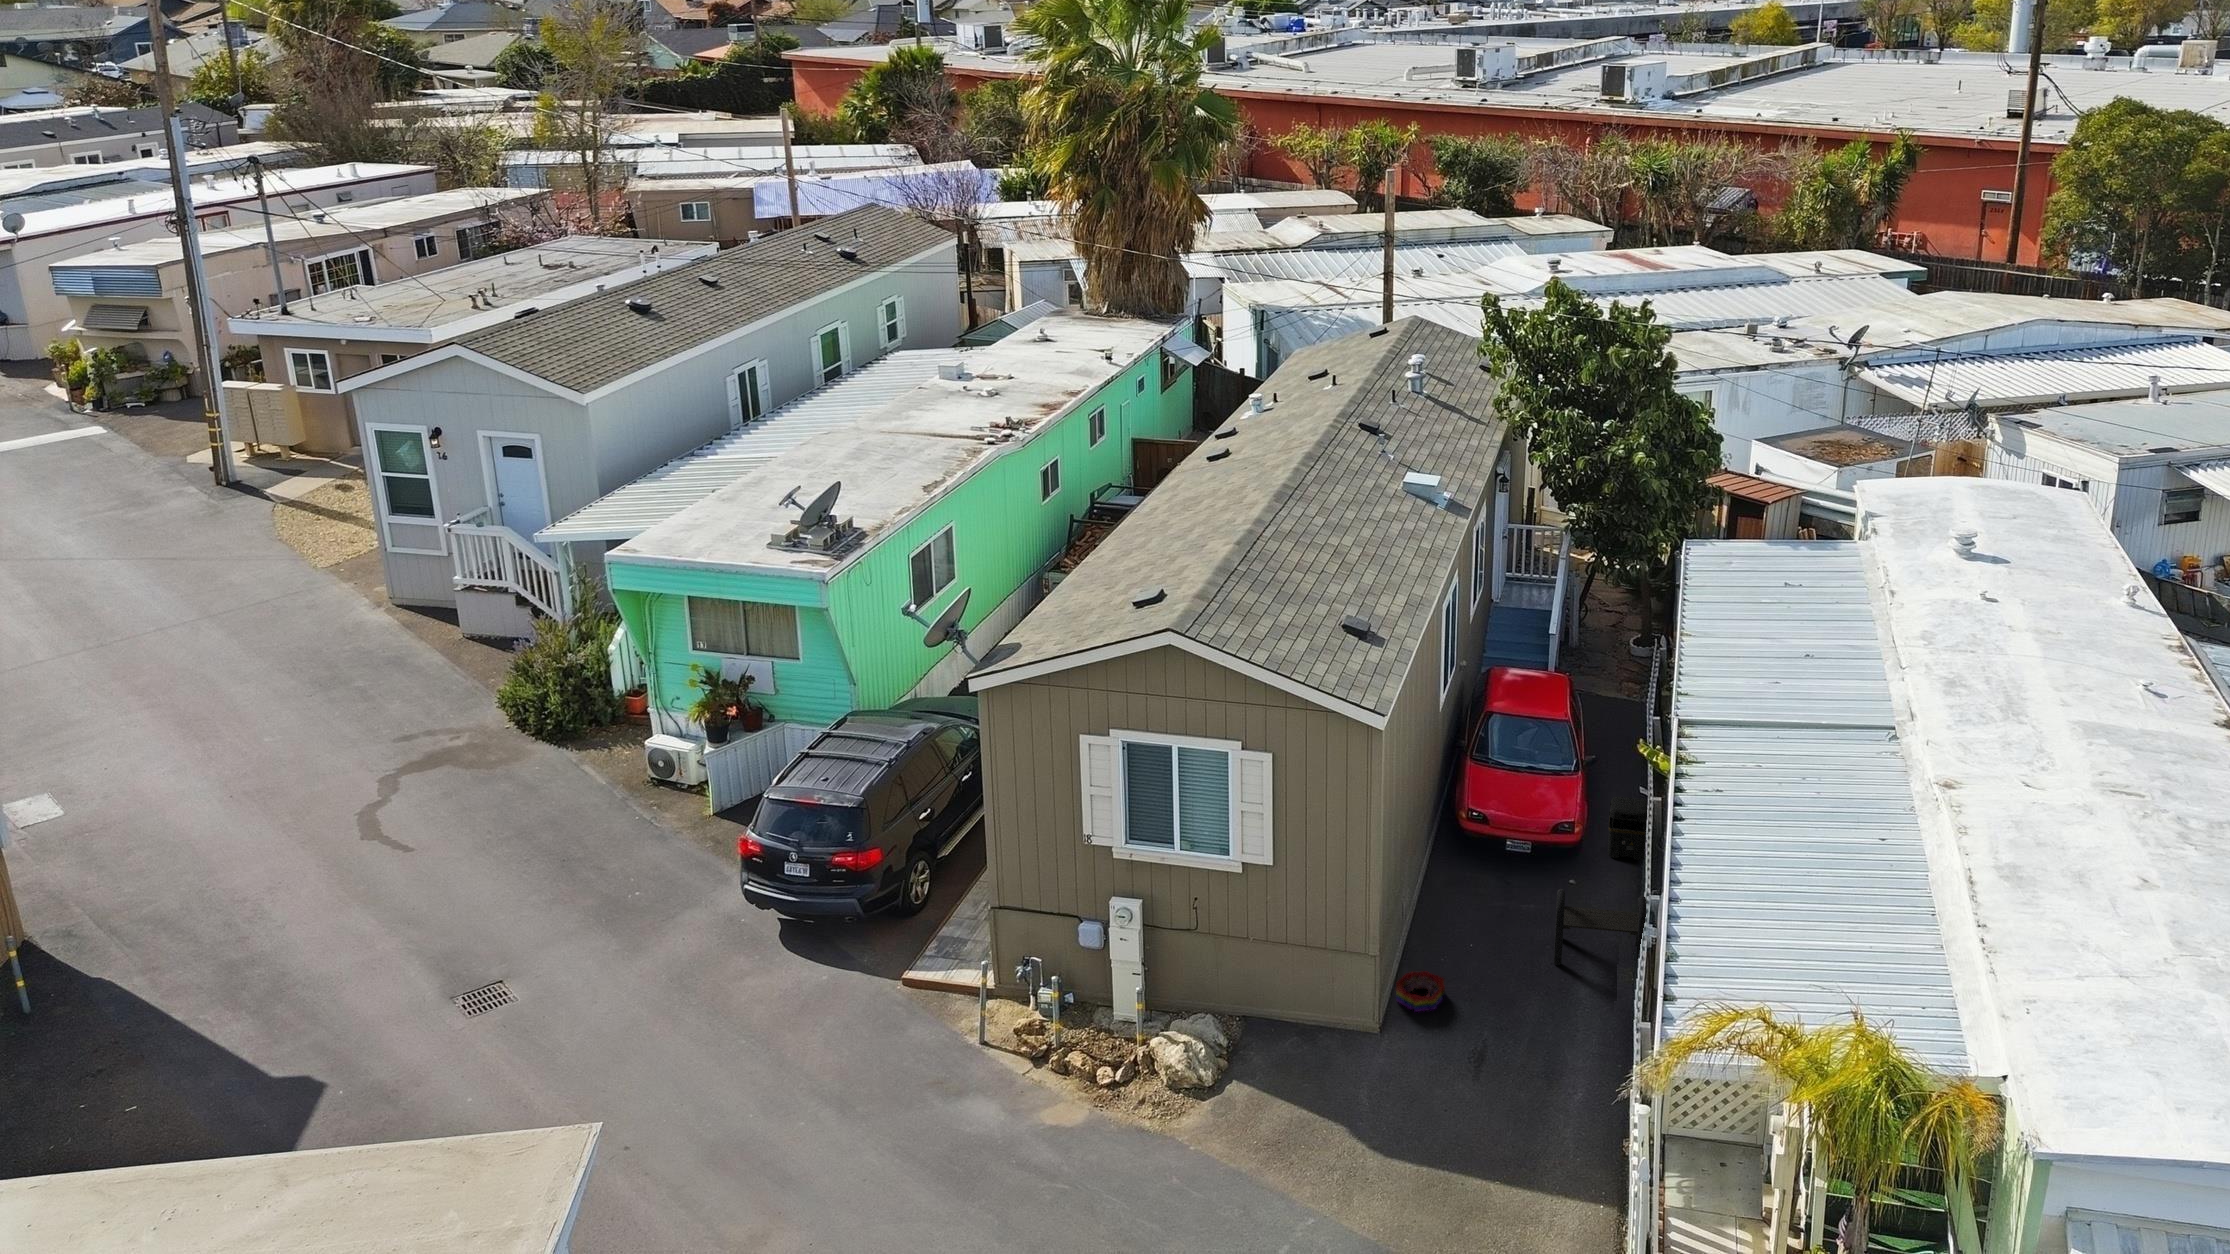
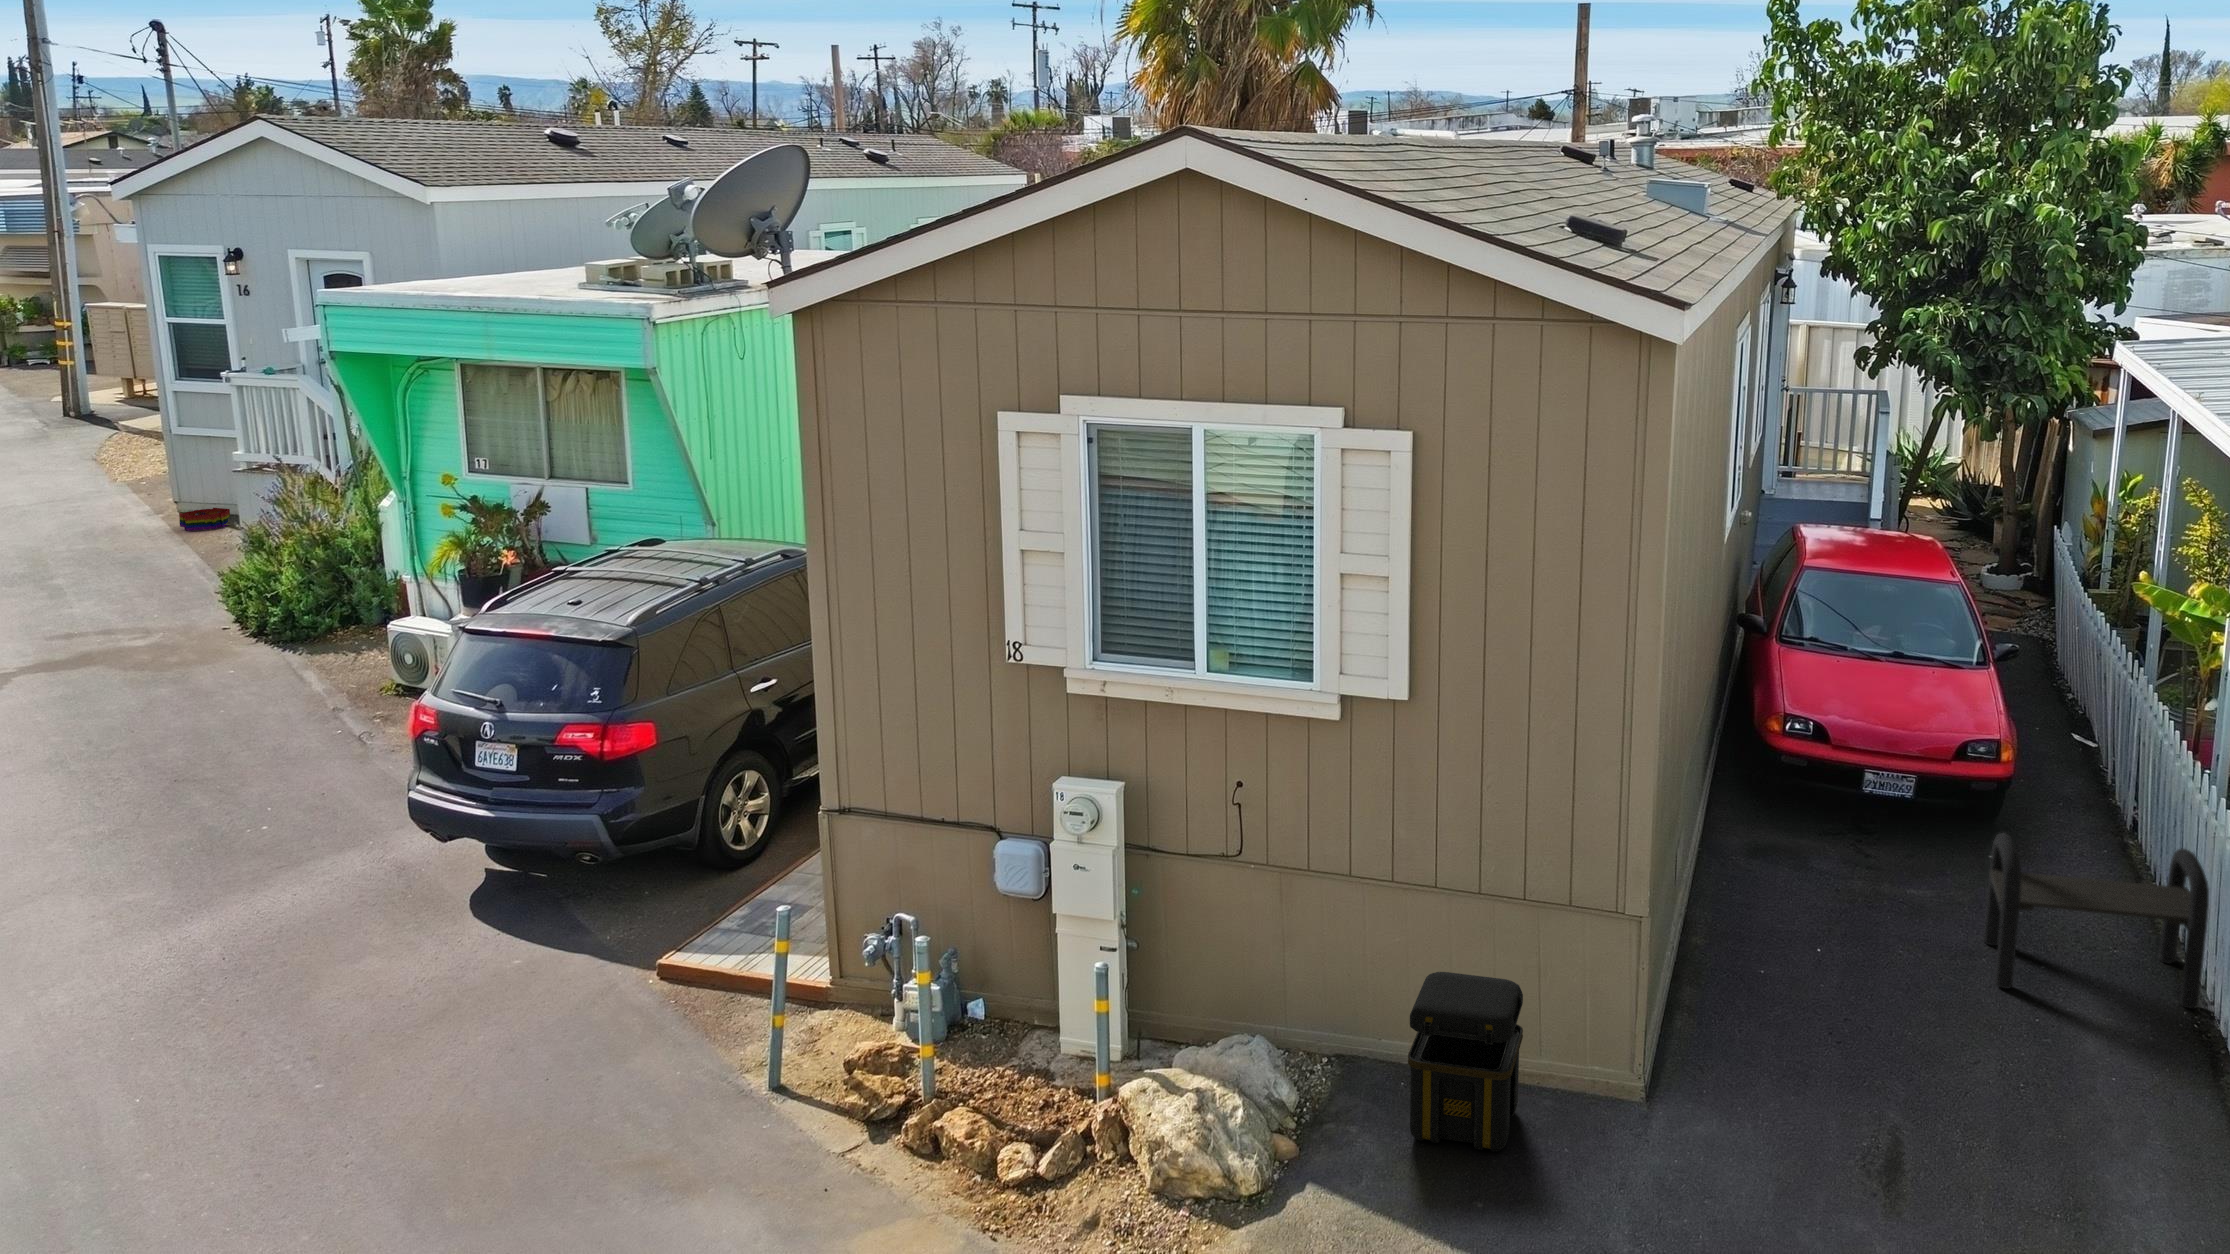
toolbox: present [1608,797,1647,860] -> present [1408,972,1523,1151]
storage bin: present [1396,971,1445,1012] -> present [179,508,230,531]

